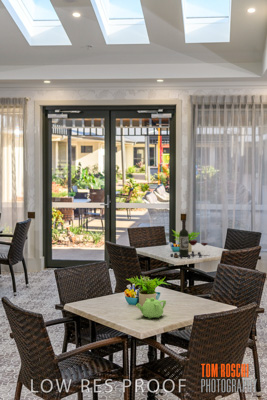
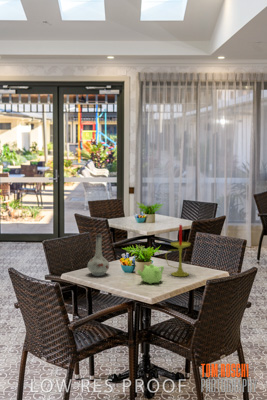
wine bottle: present [170,220,208,258] -> none [137,191,172,228]
candle: none [171,256,198,312] -> present [166,225,190,276]
vase: none [91,265,114,308] -> present [88,234,109,276]

